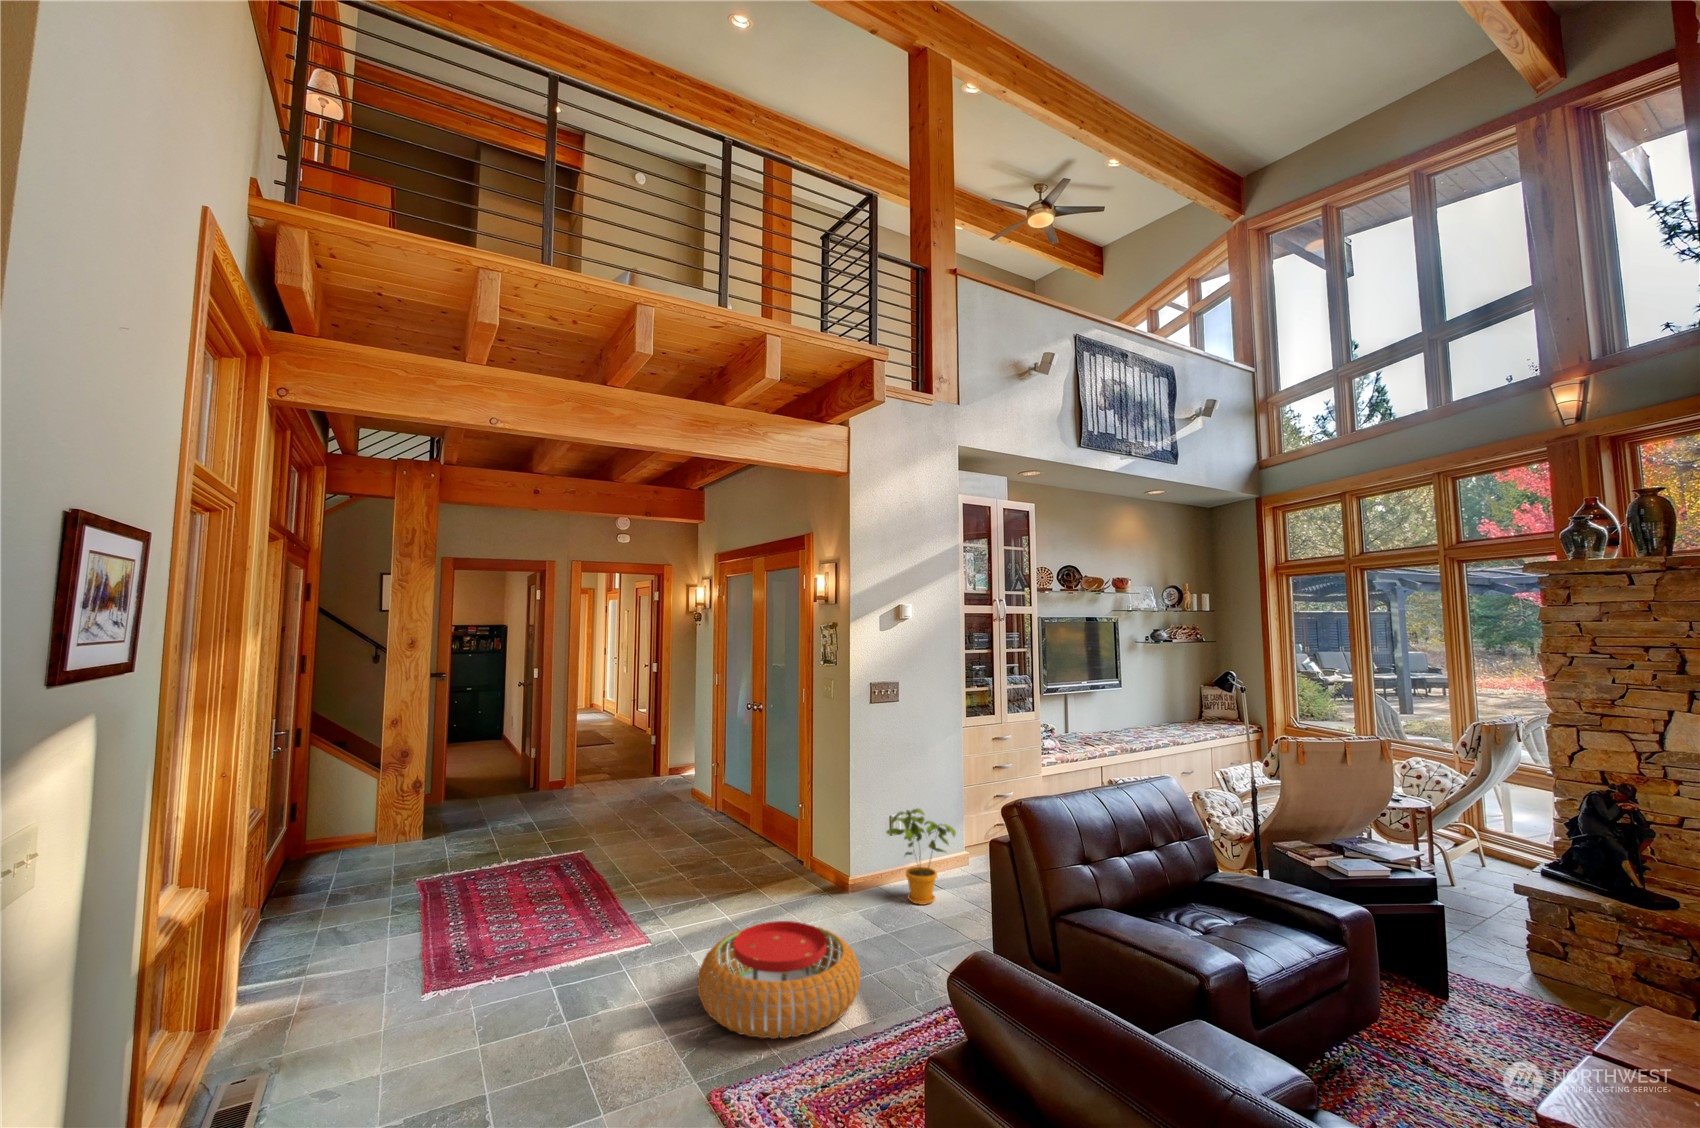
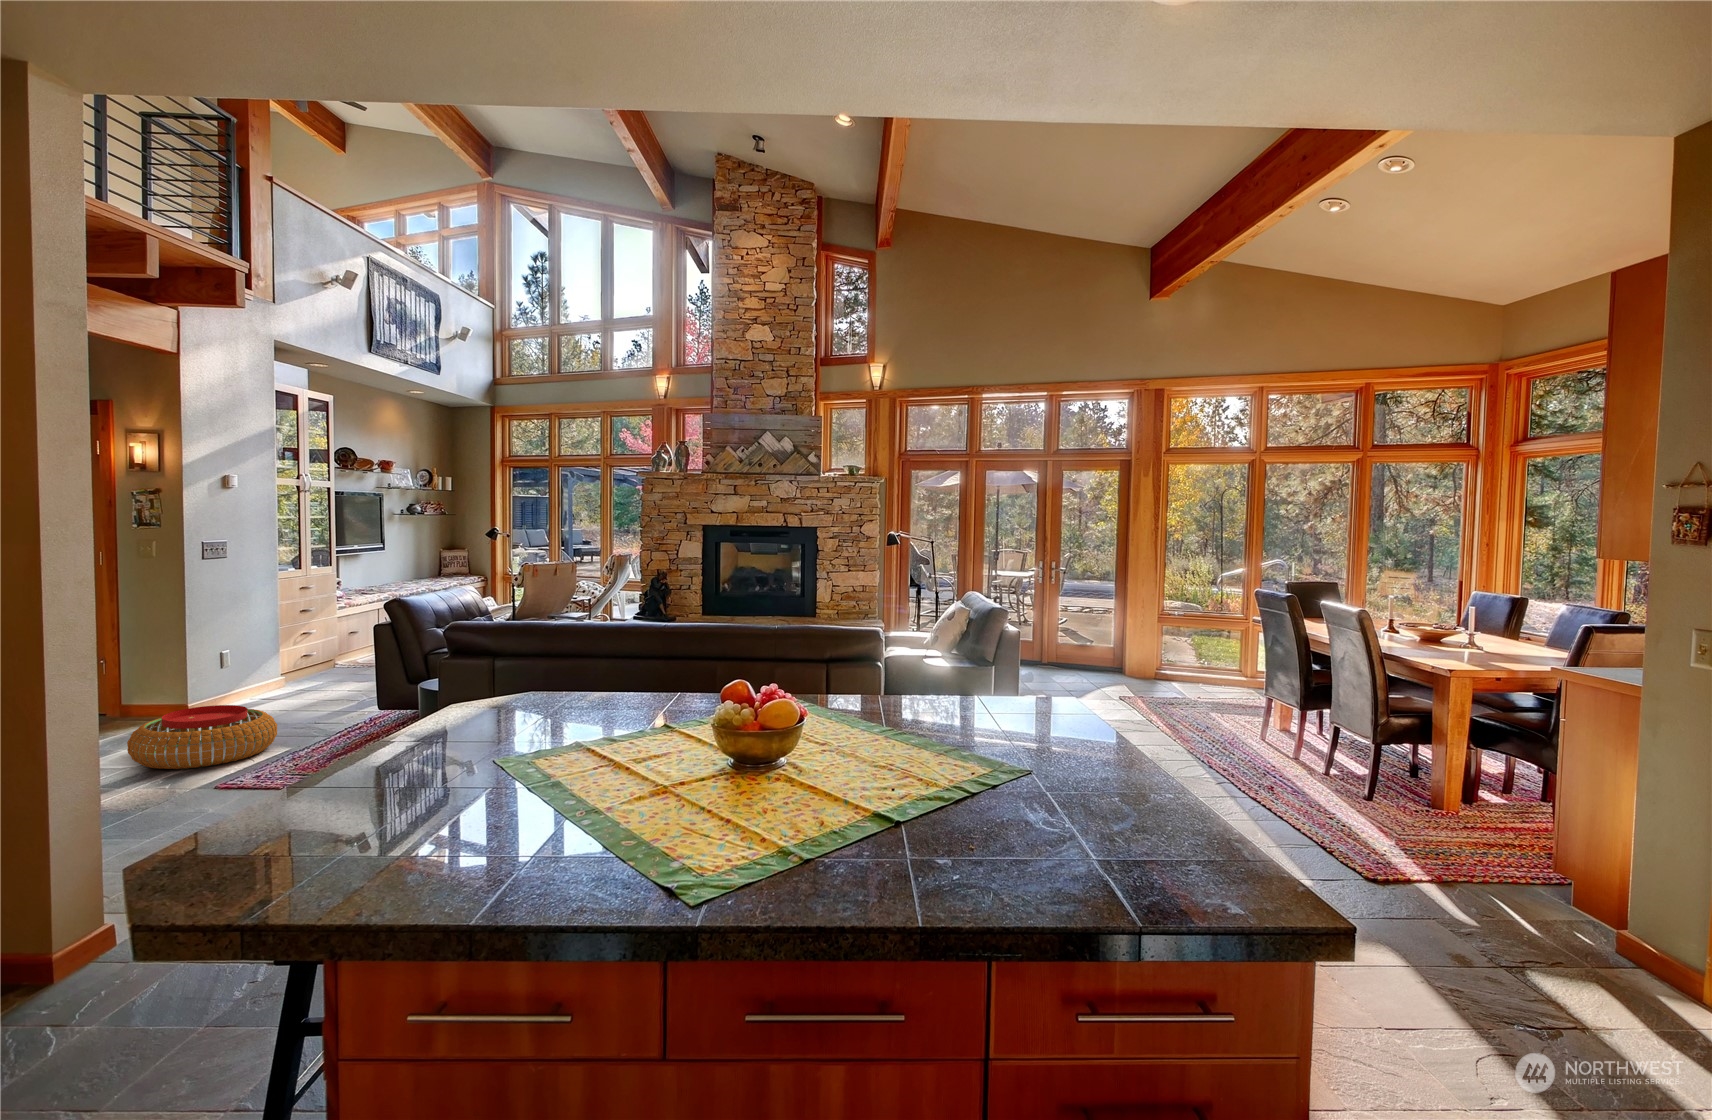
house plant: present [887,808,956,905] -> none [225,632,297,705]

